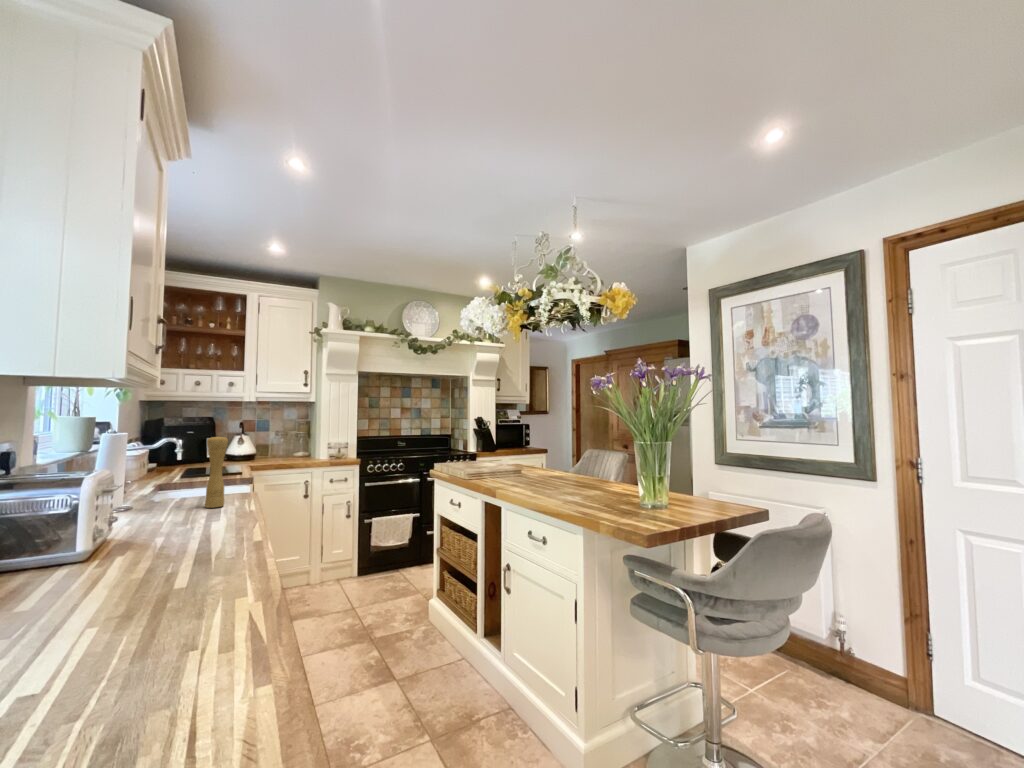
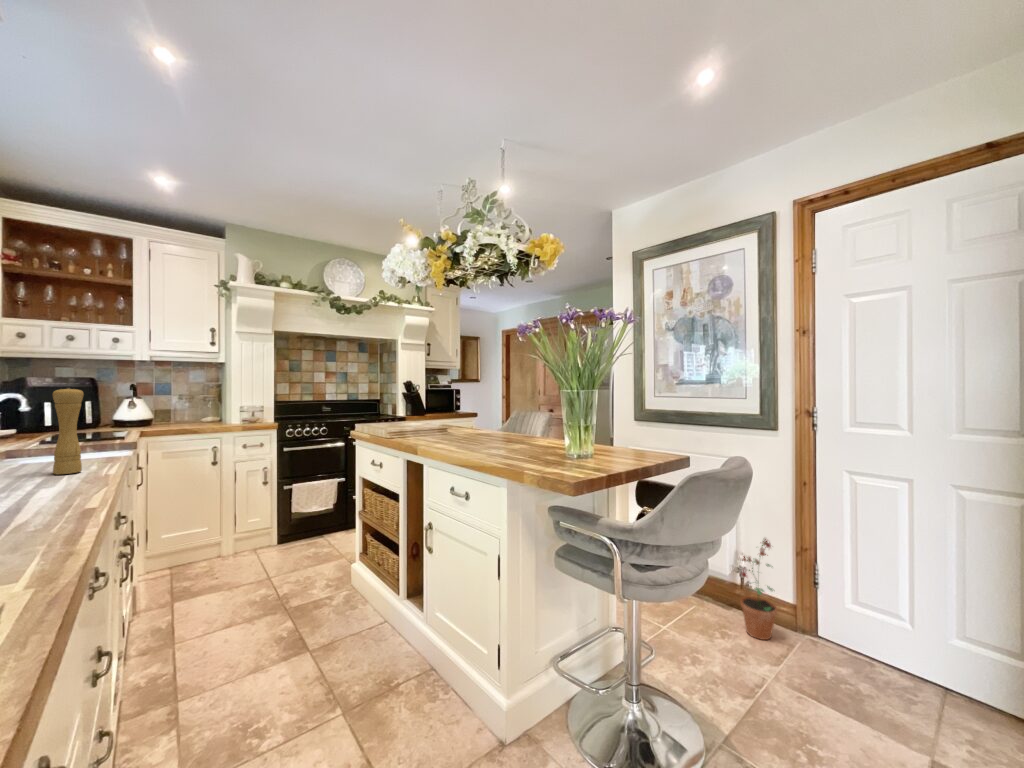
potted plant: none [835,599,882,714] -> present [741,539,777,640]

